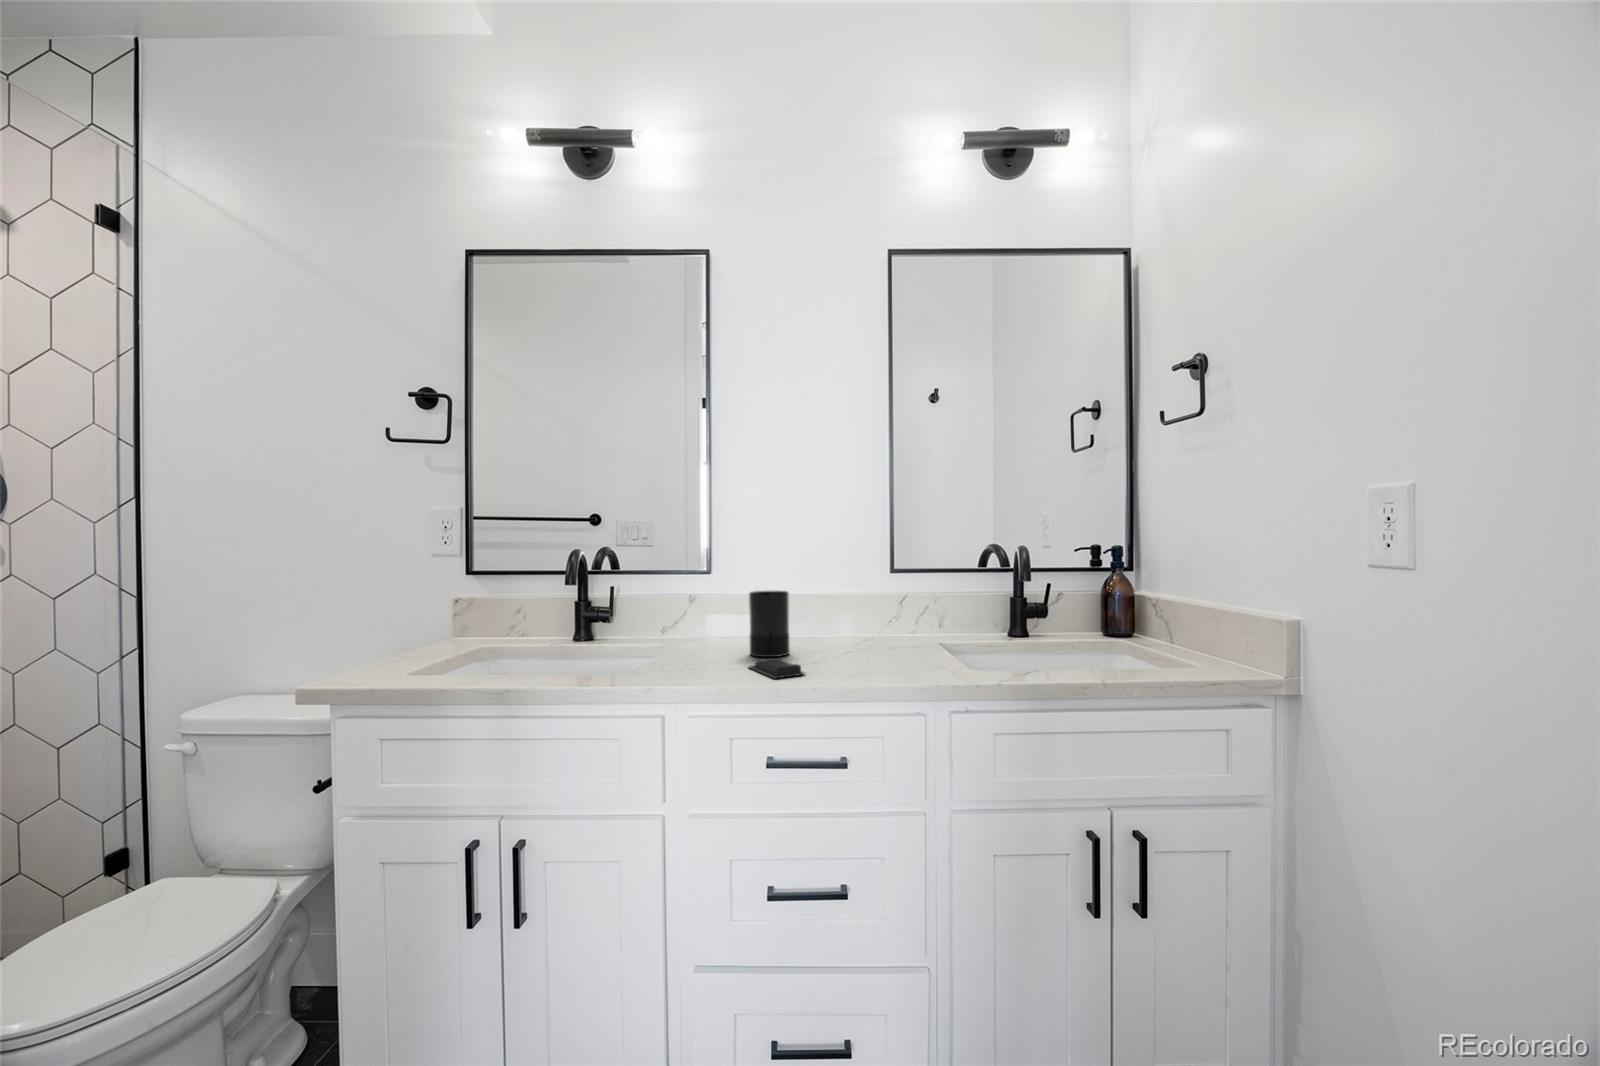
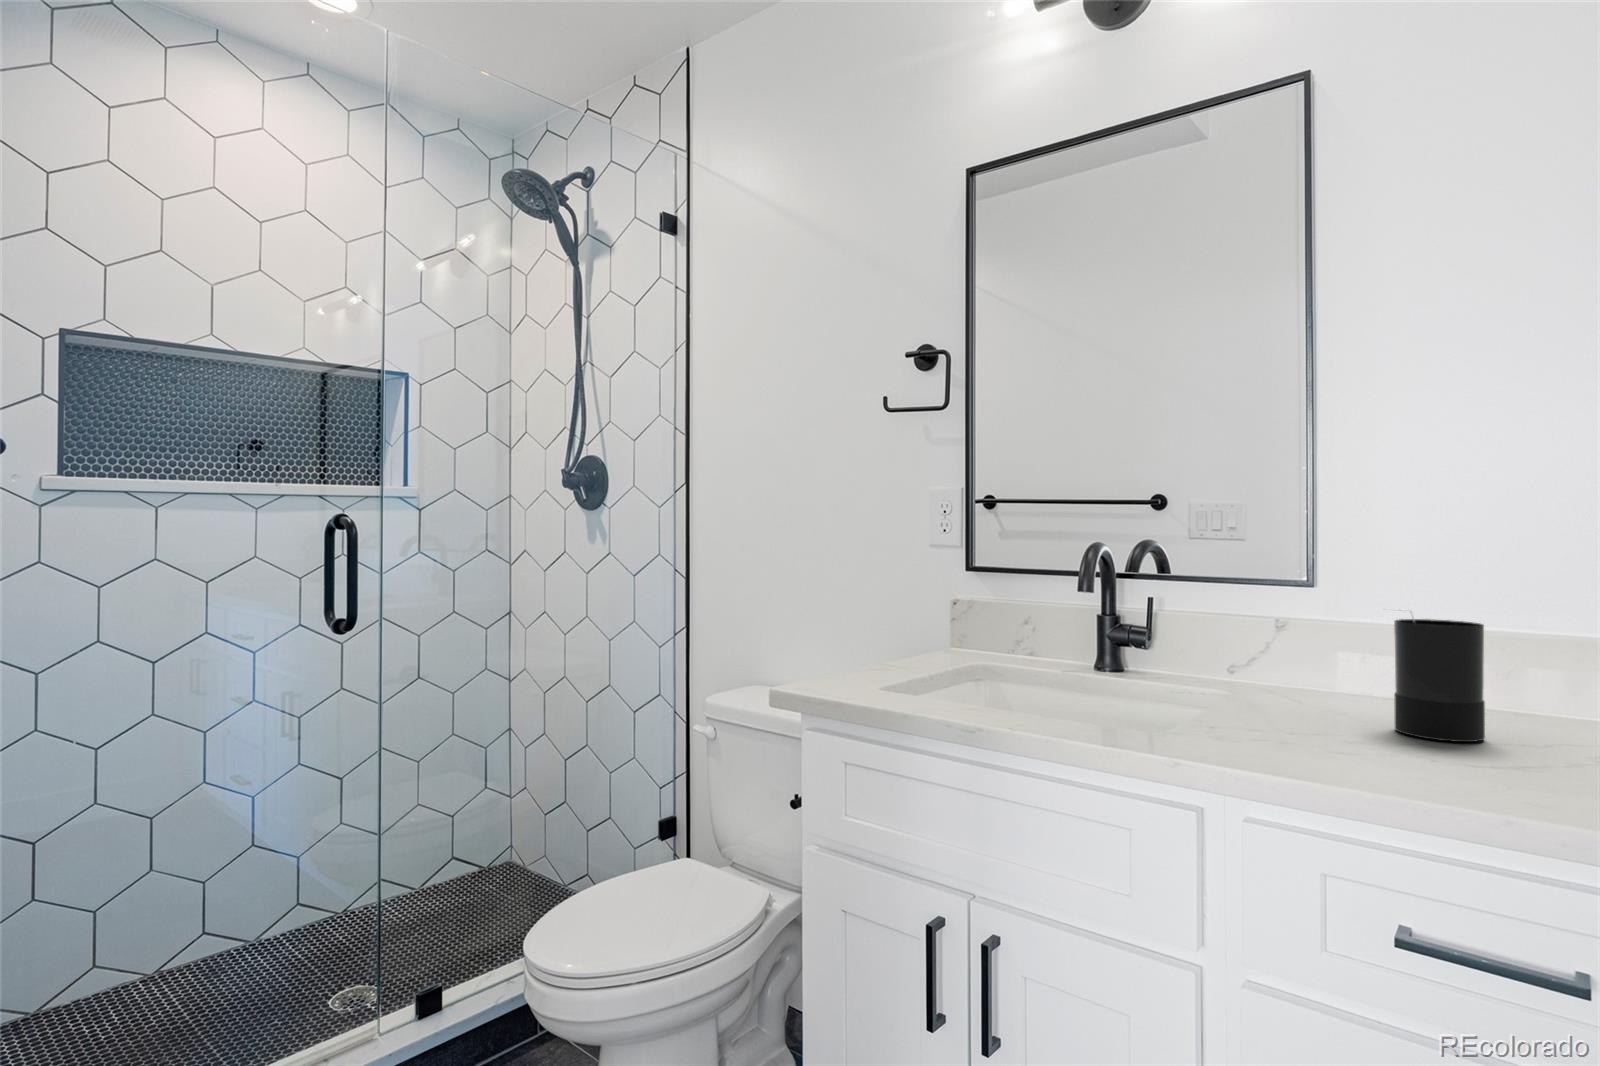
soap bar: present [748,658,805,678] -> none [1386,741,1521,784]

